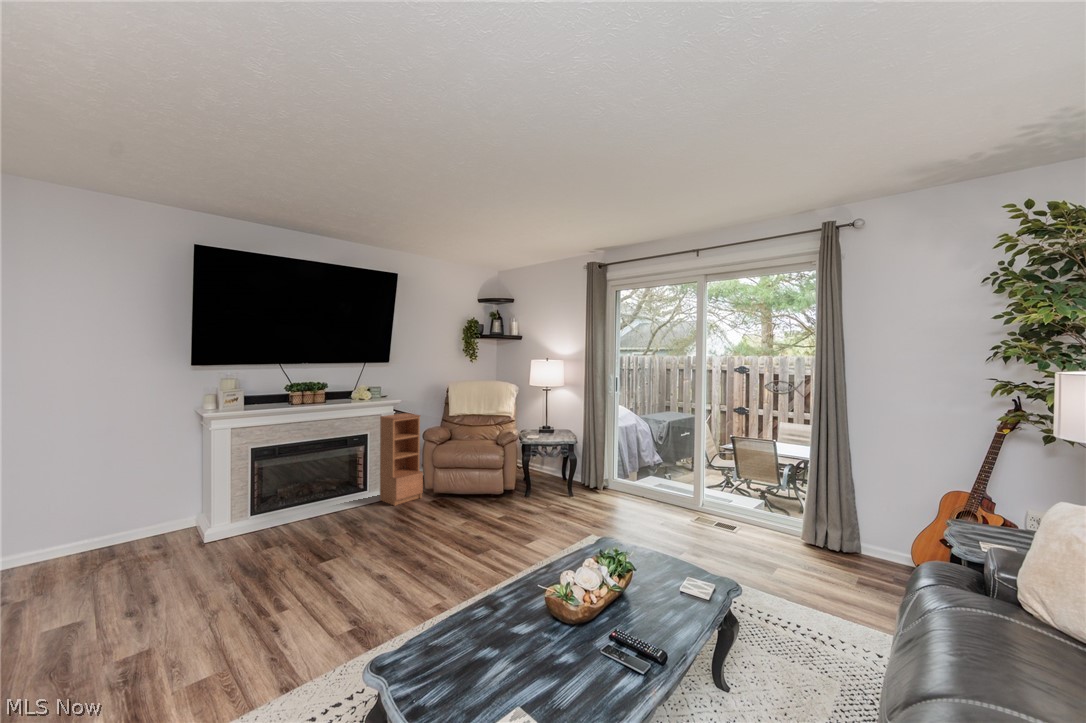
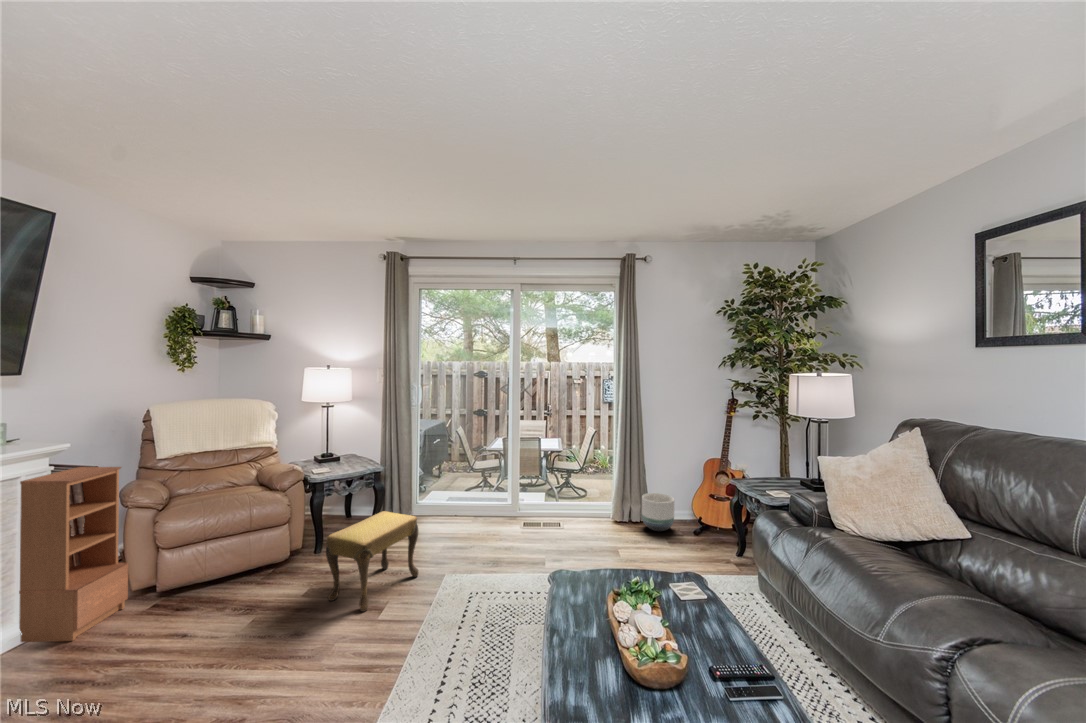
footstool: none [507,472,575,539] -> present [326,511,419,612]
planter: none [841,519,891,569] -> present [642,493,674,531]

